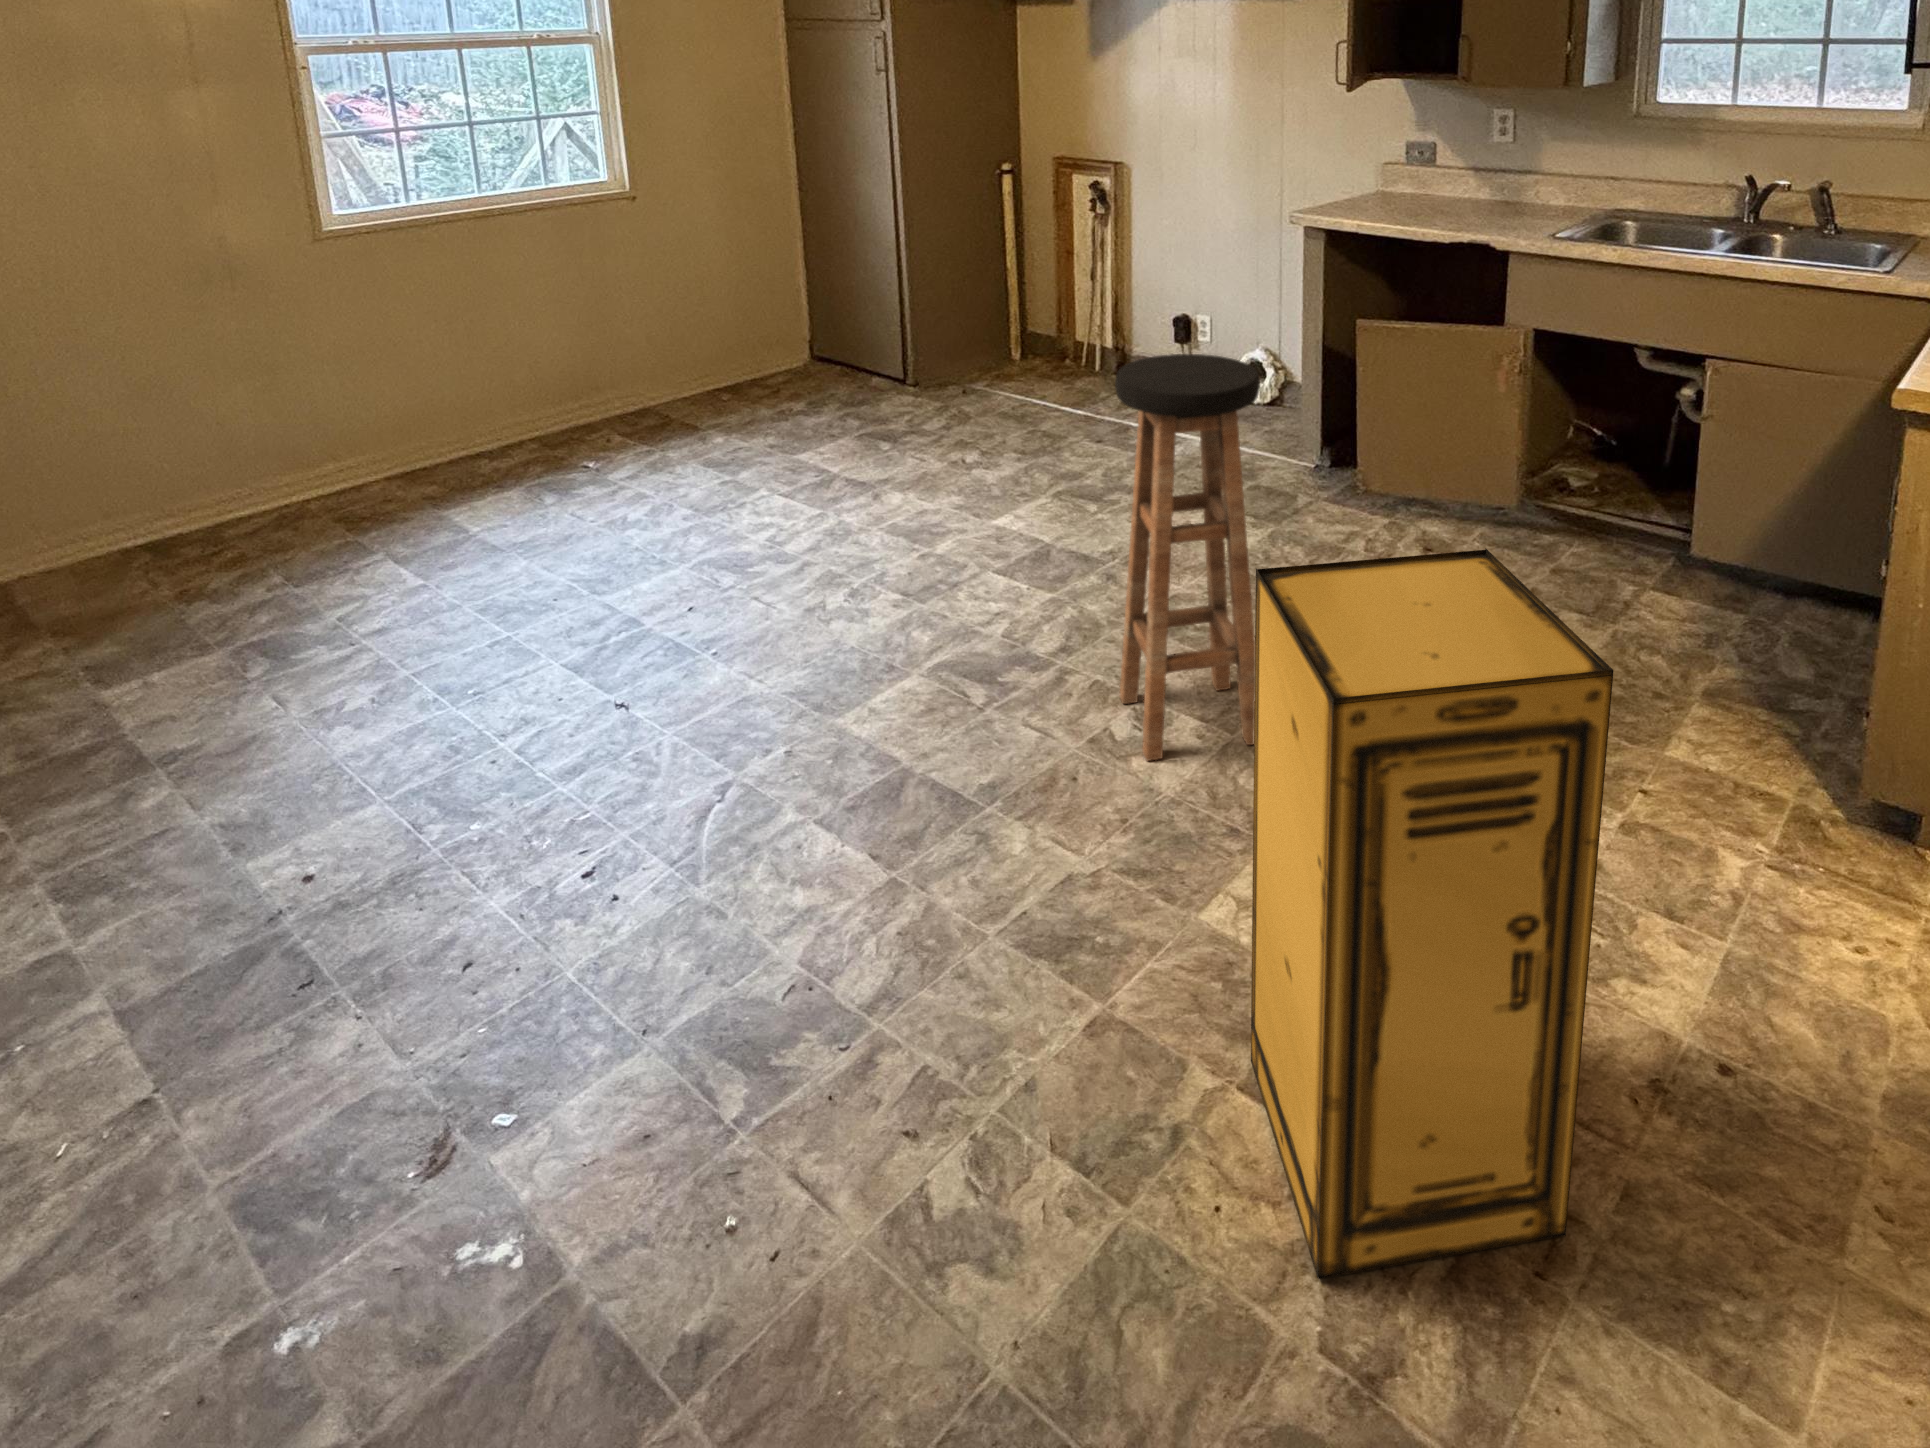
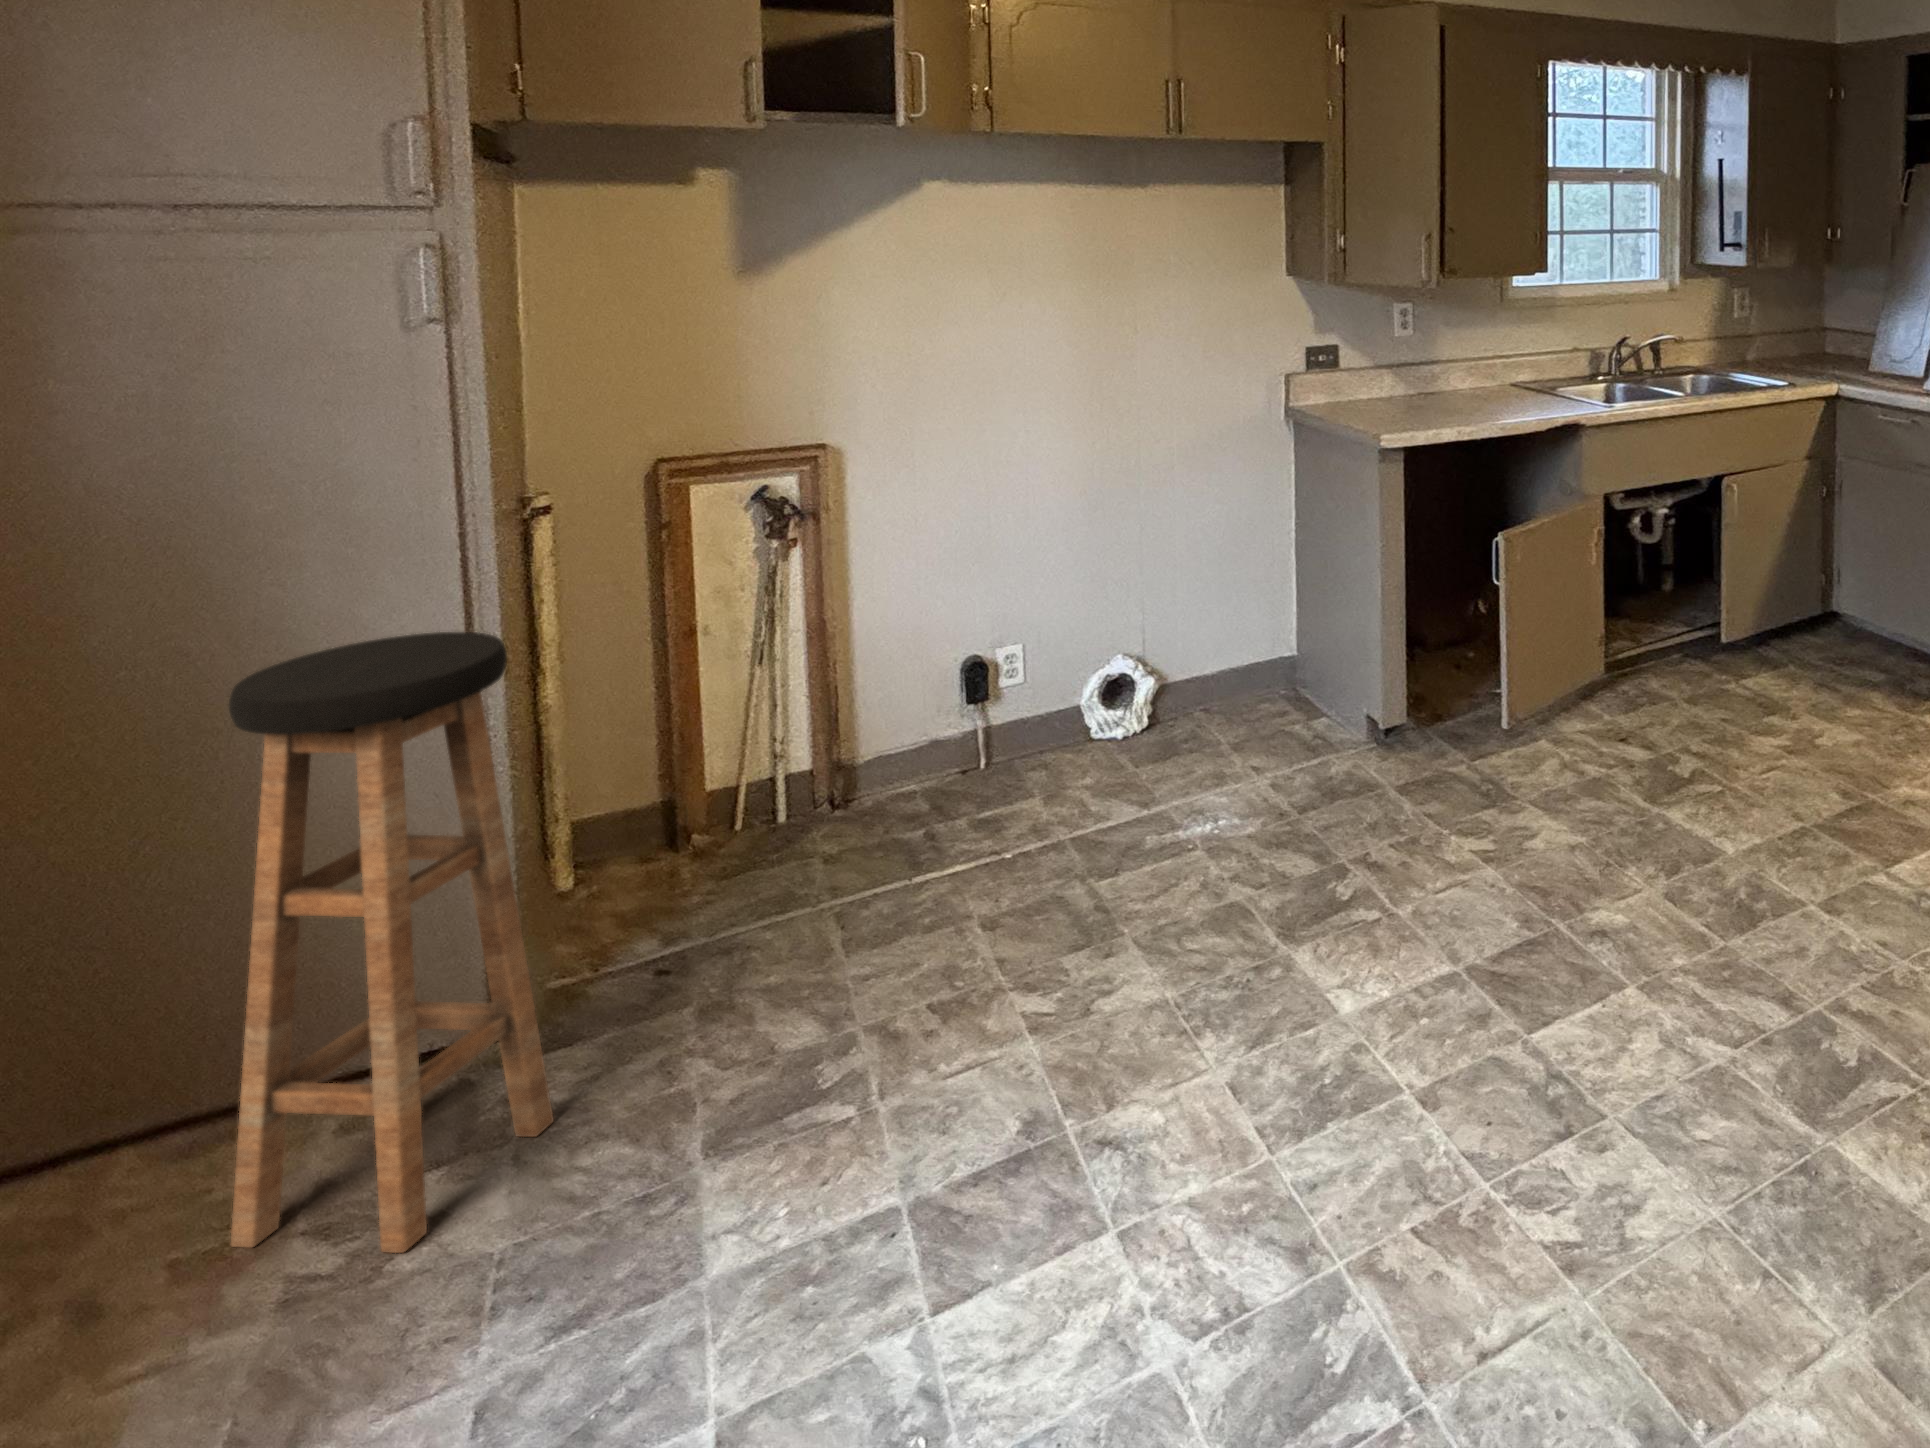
storage cabinet: present [1251,548,1613,1279] -> none [902,638,1234,1316]

